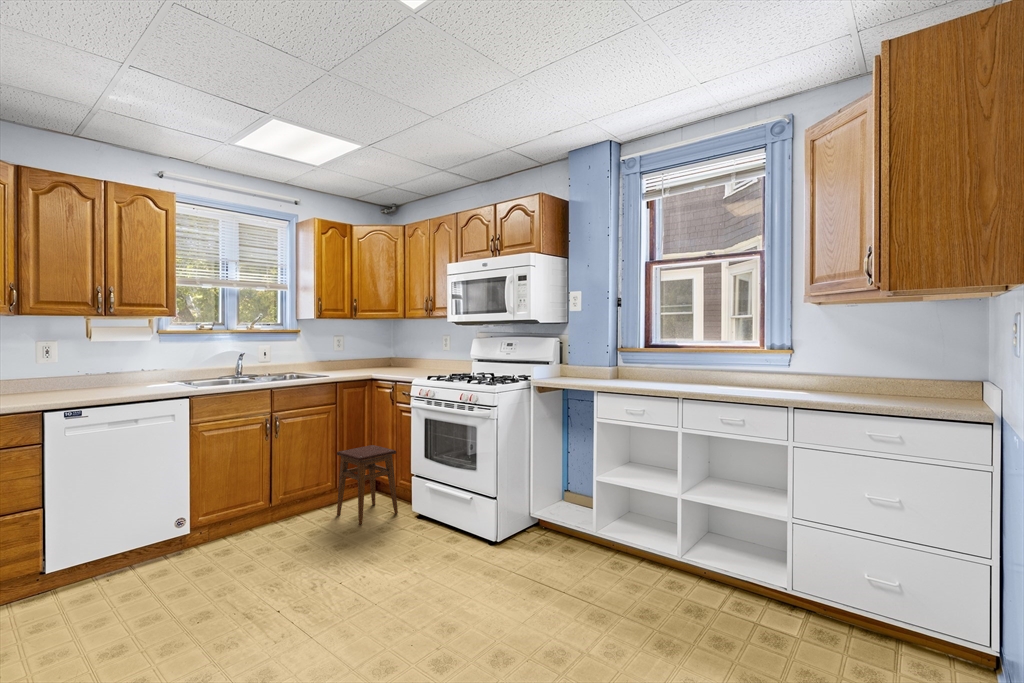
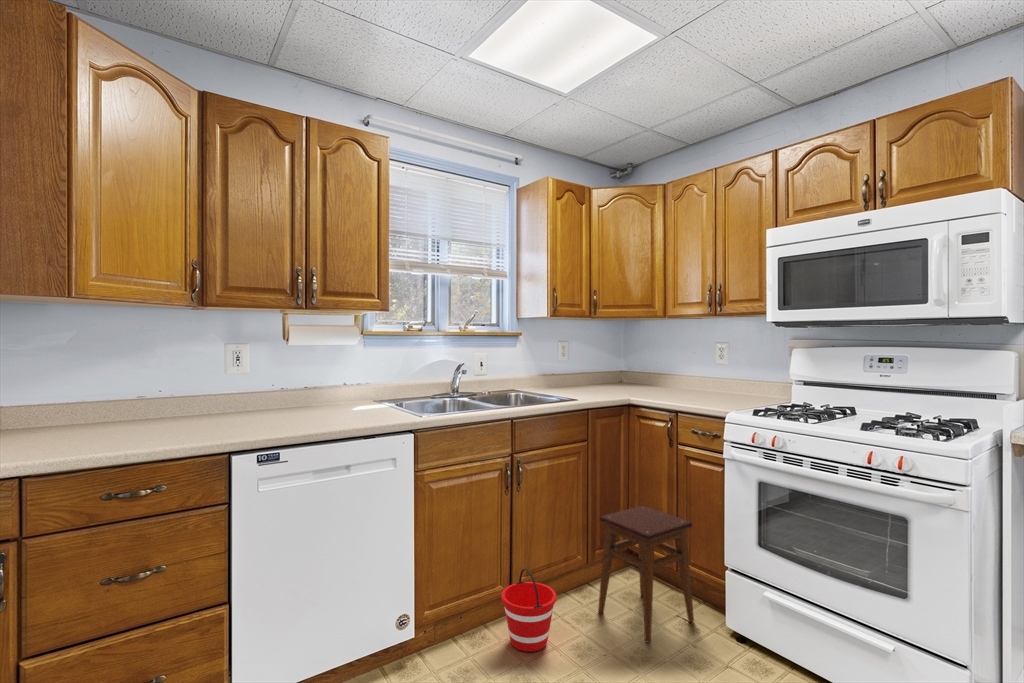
bucket: none [259,486,299,537] -> present [501,568,557,652]

